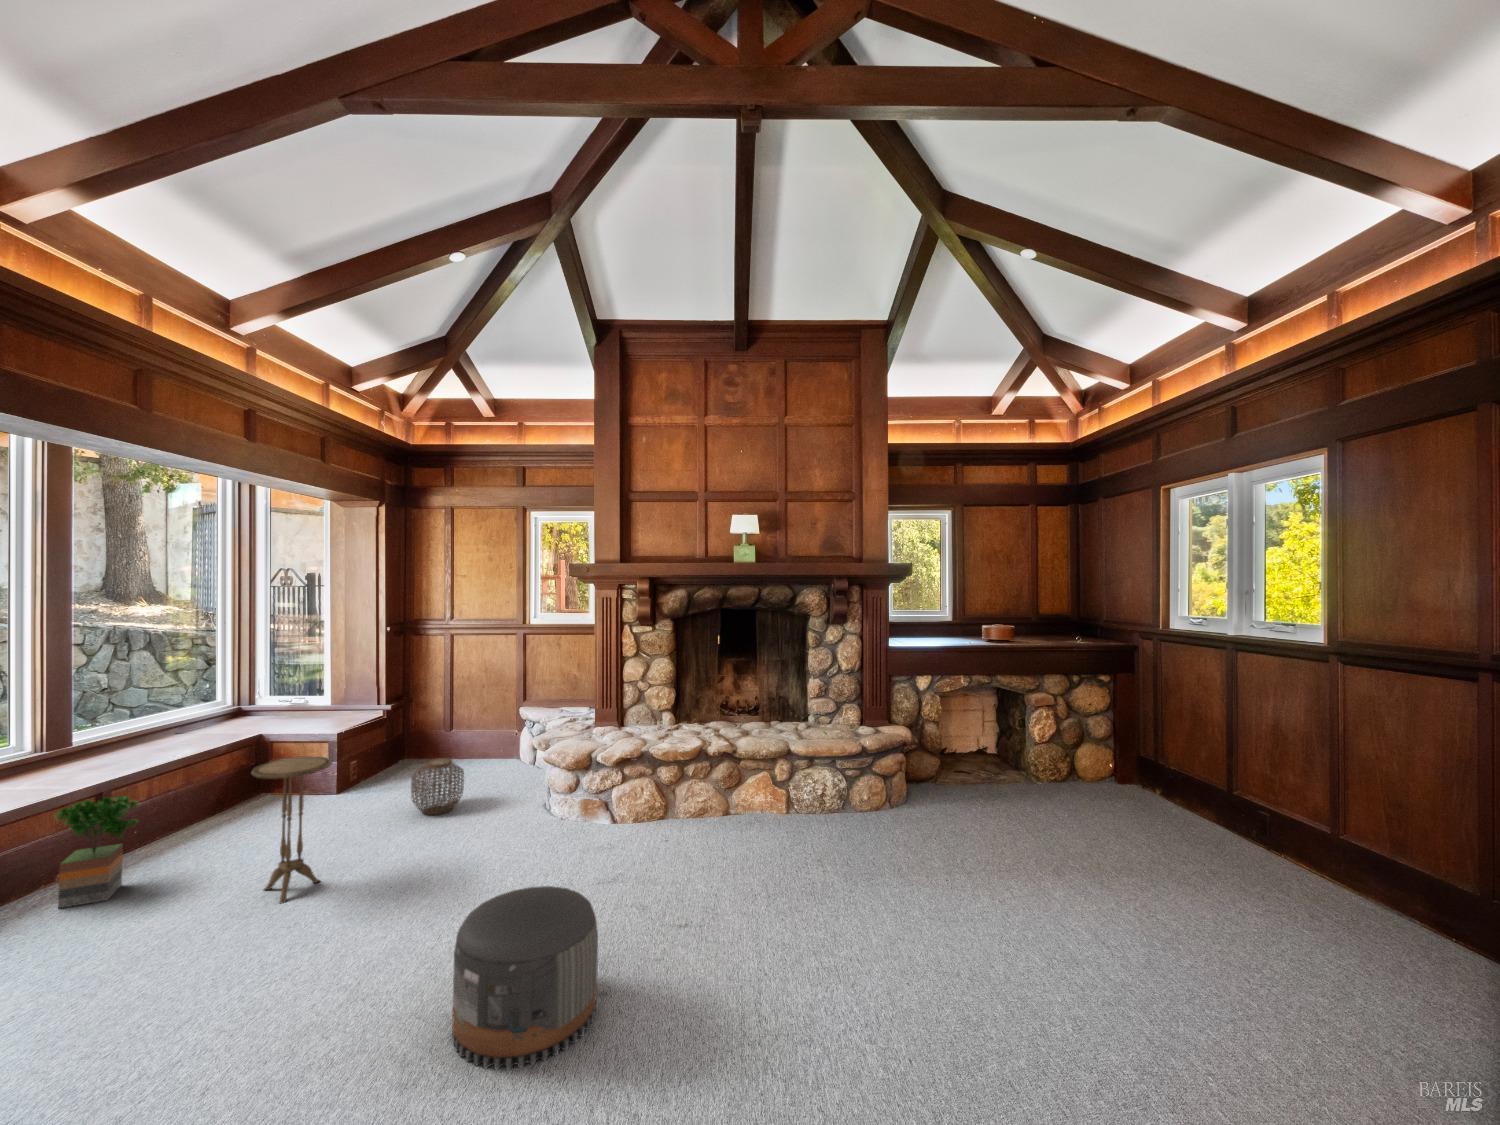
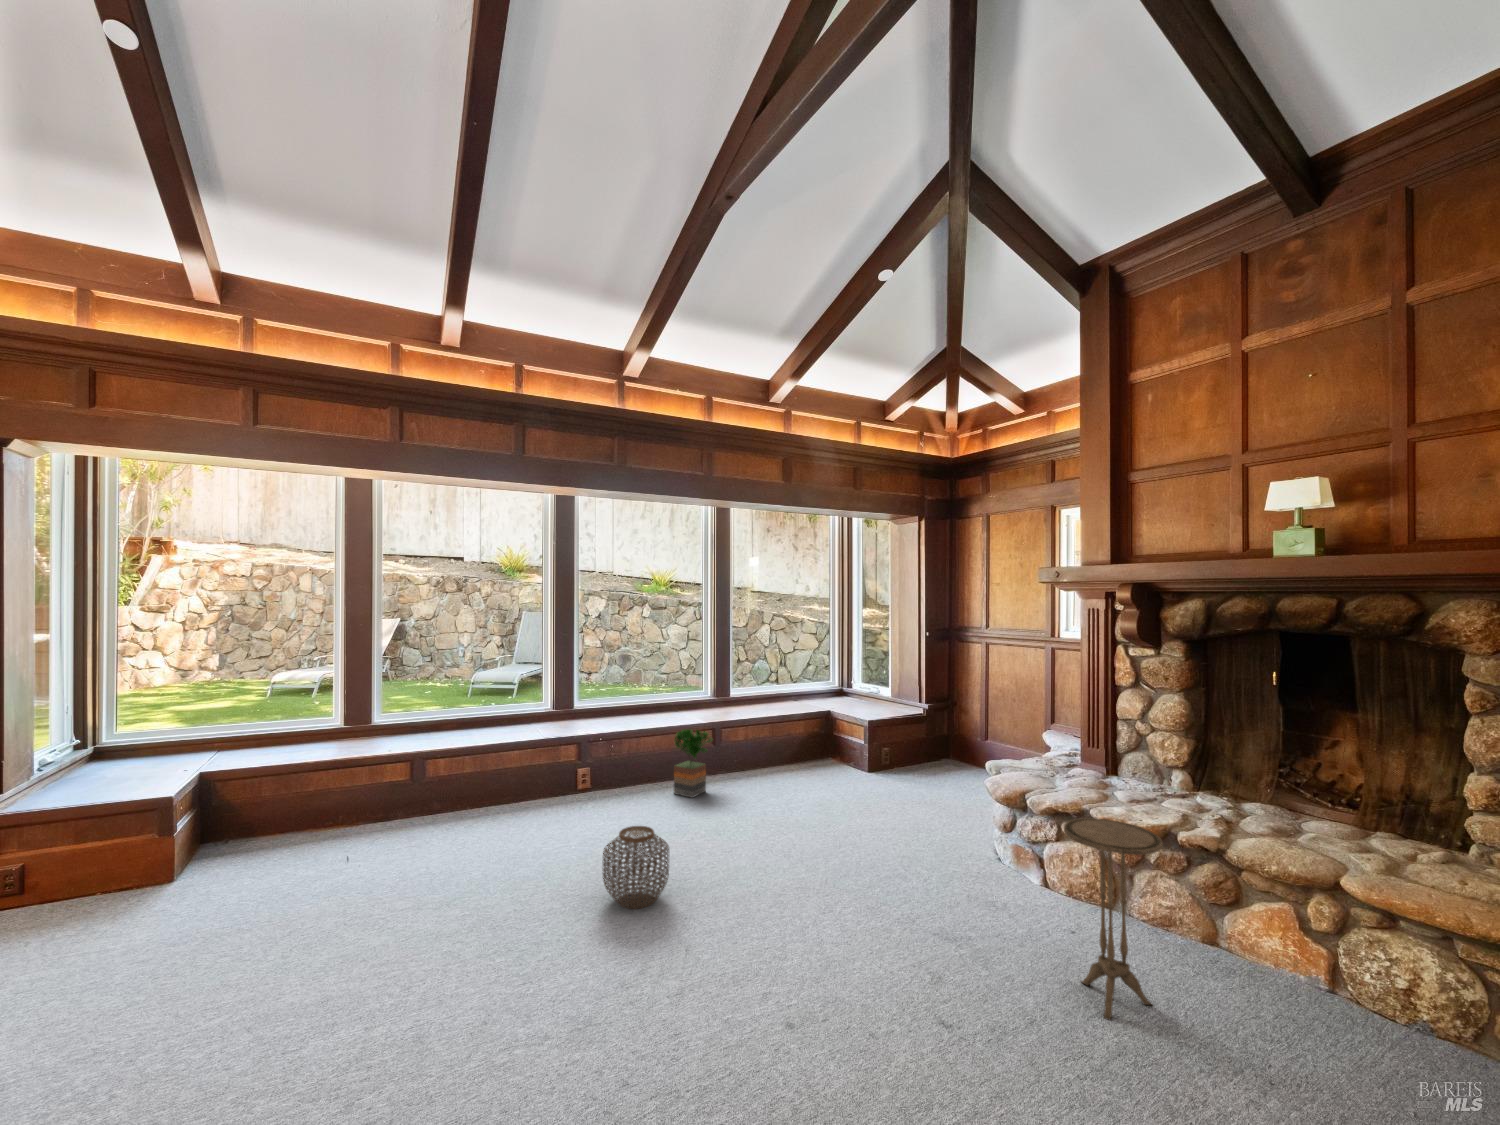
side table: present [252,757,332,903] -> present [1064,818,1163,1020]
woven basket: present [411,758,464,815] -> present [603,826,669,909]
pouf: present [452,886,598,1069] -> none [685,877,815,1043]

